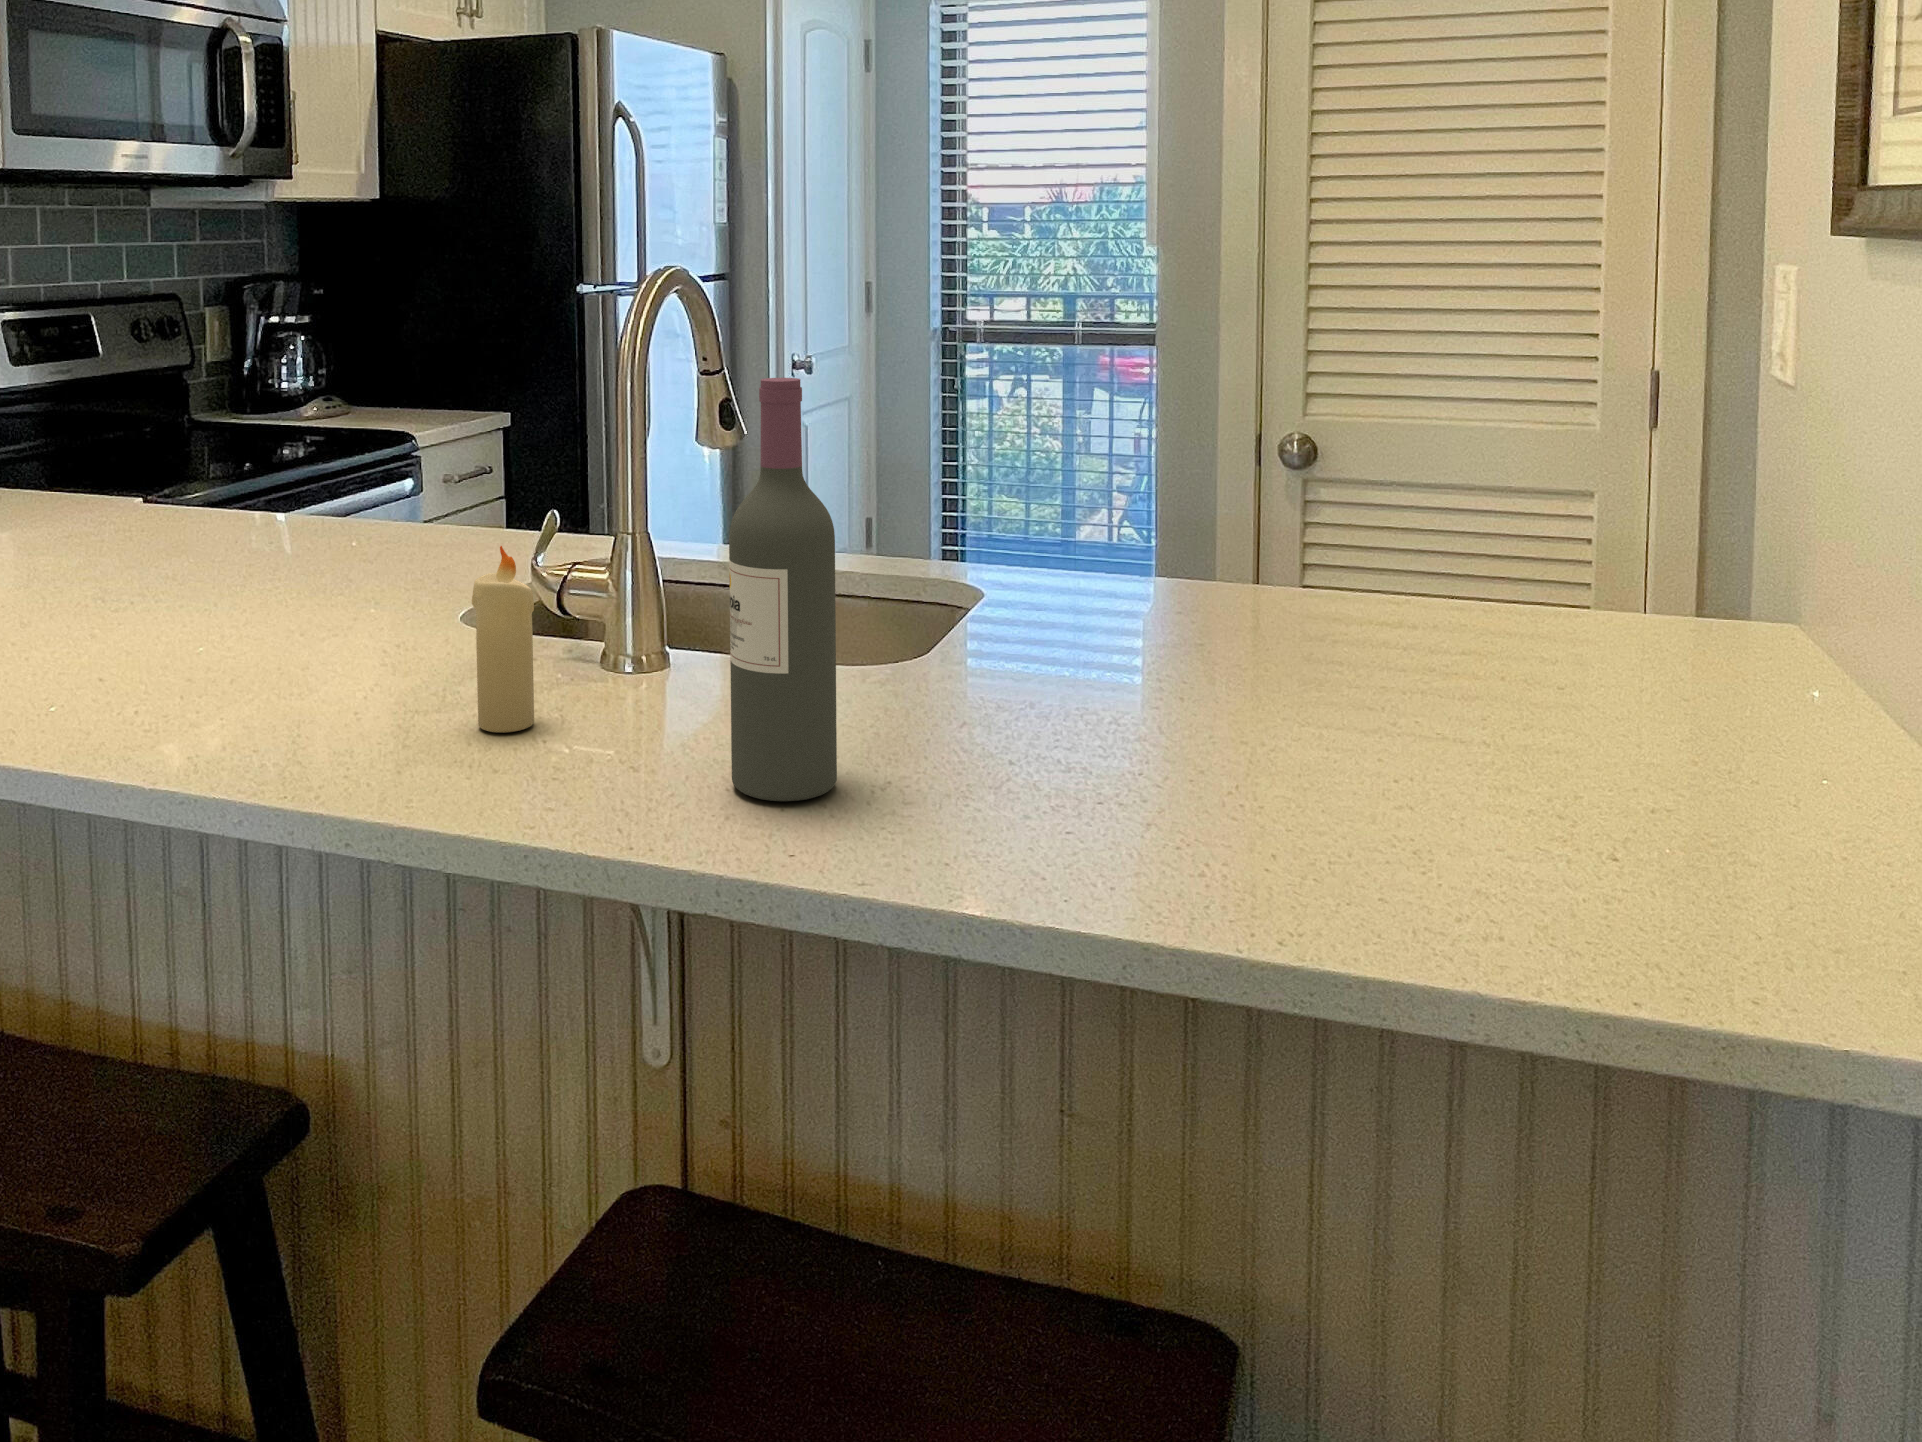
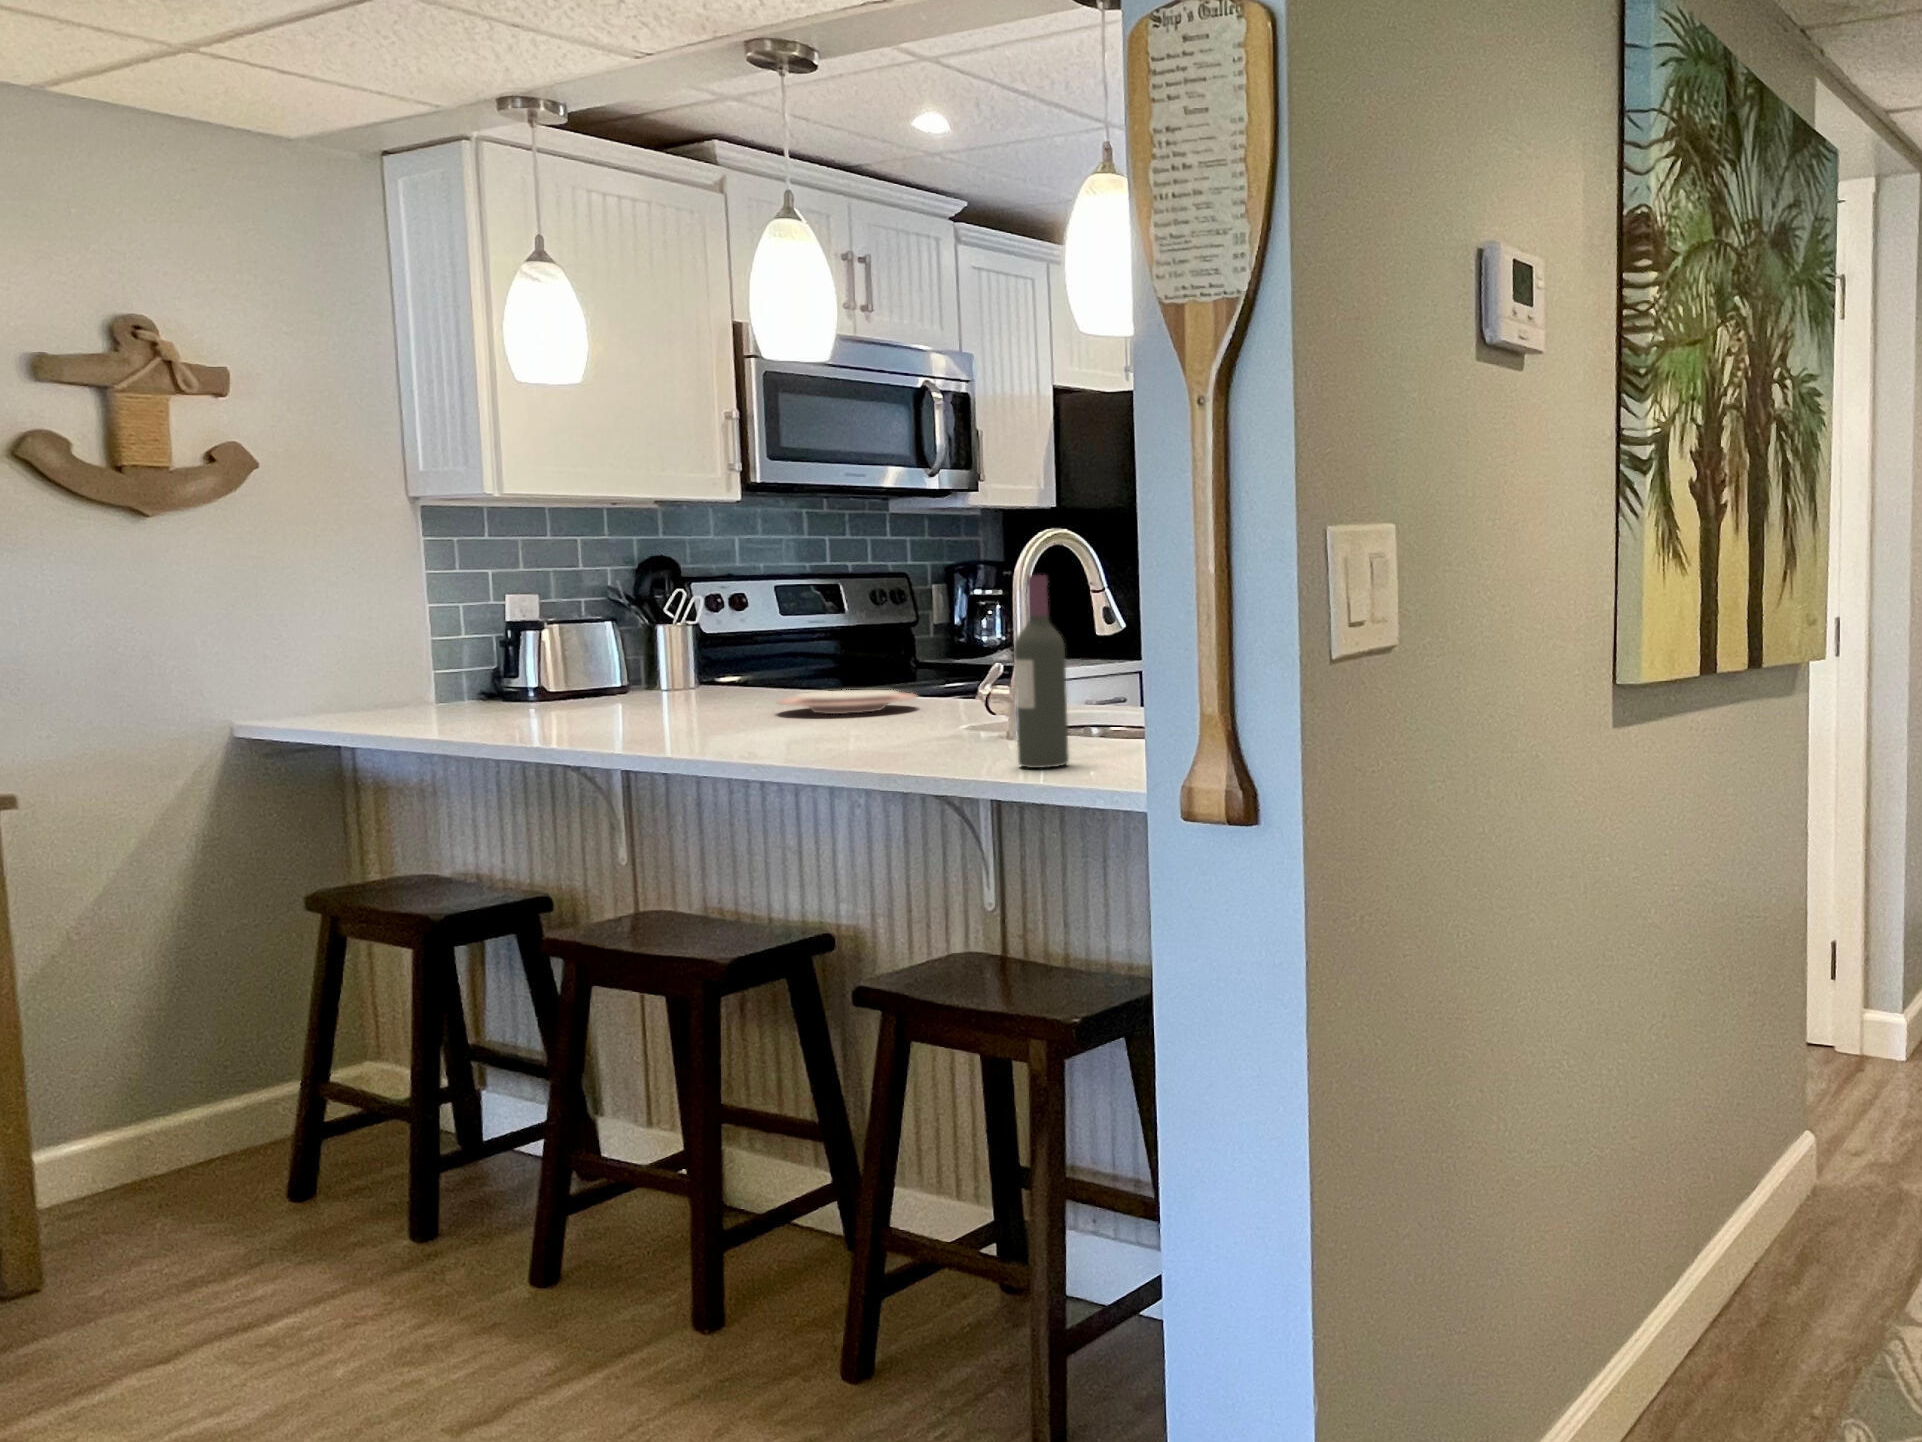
plate: none [66,513,301,565] -> present [777,690,917,714]
candle: present [472,546,534,733] -> none [925,664,958,754]

